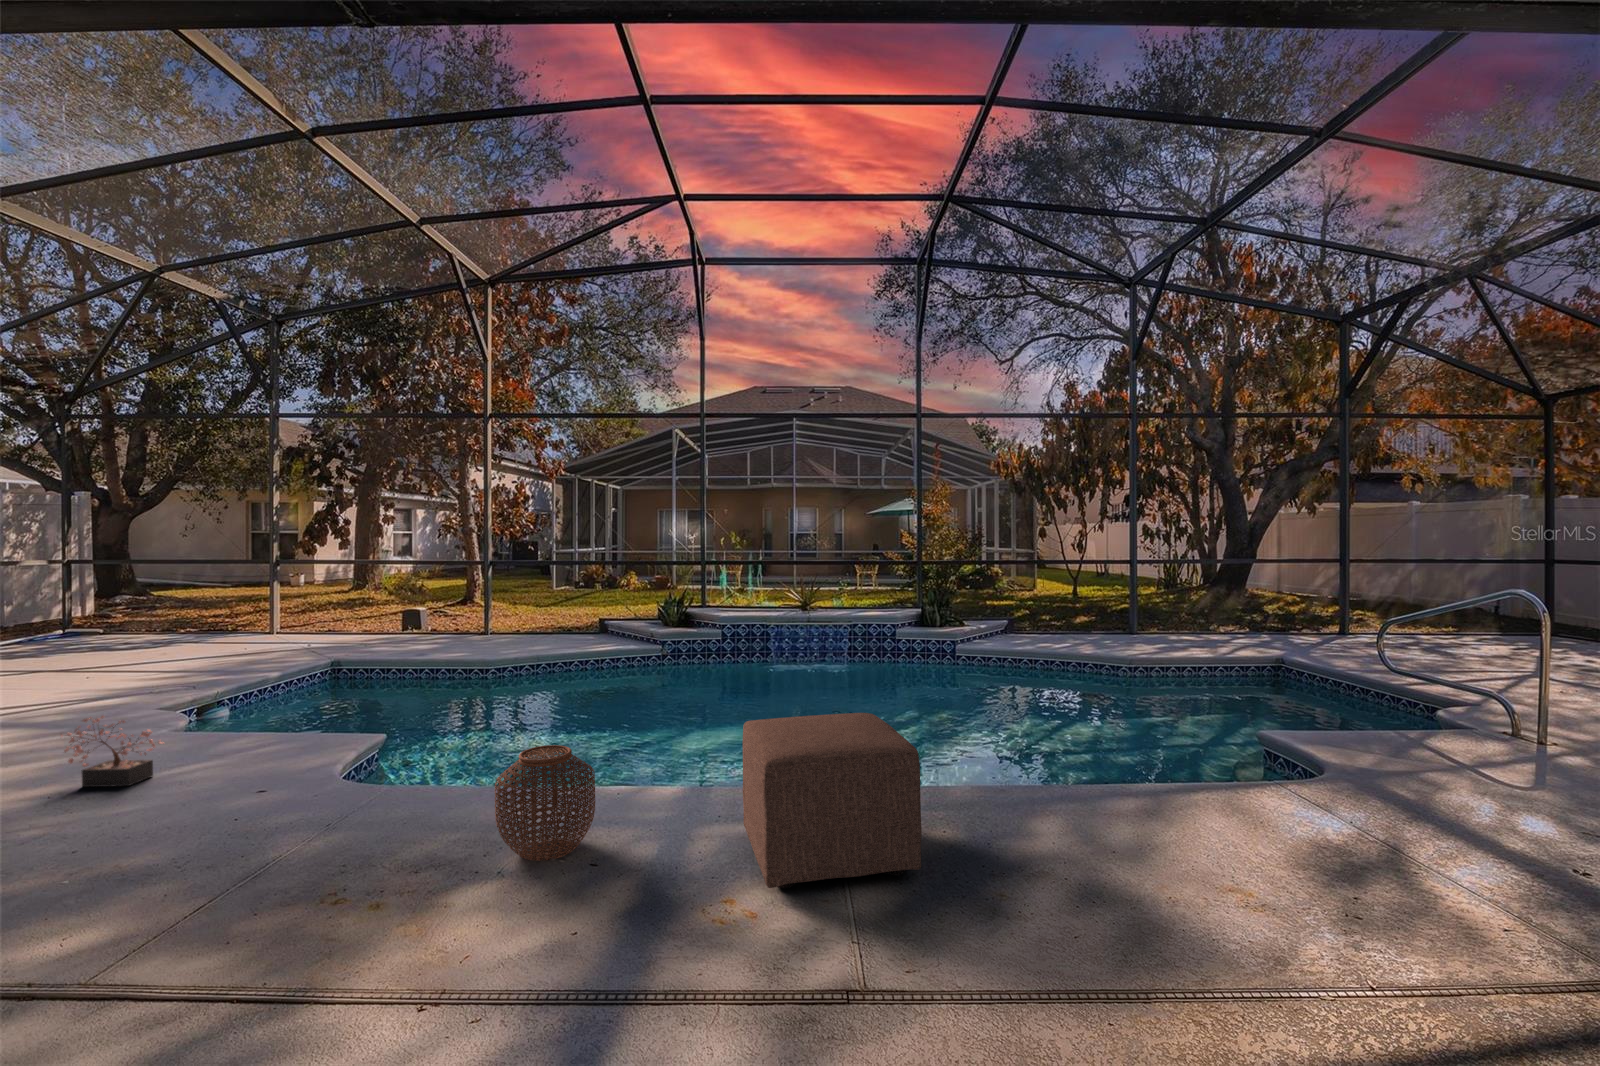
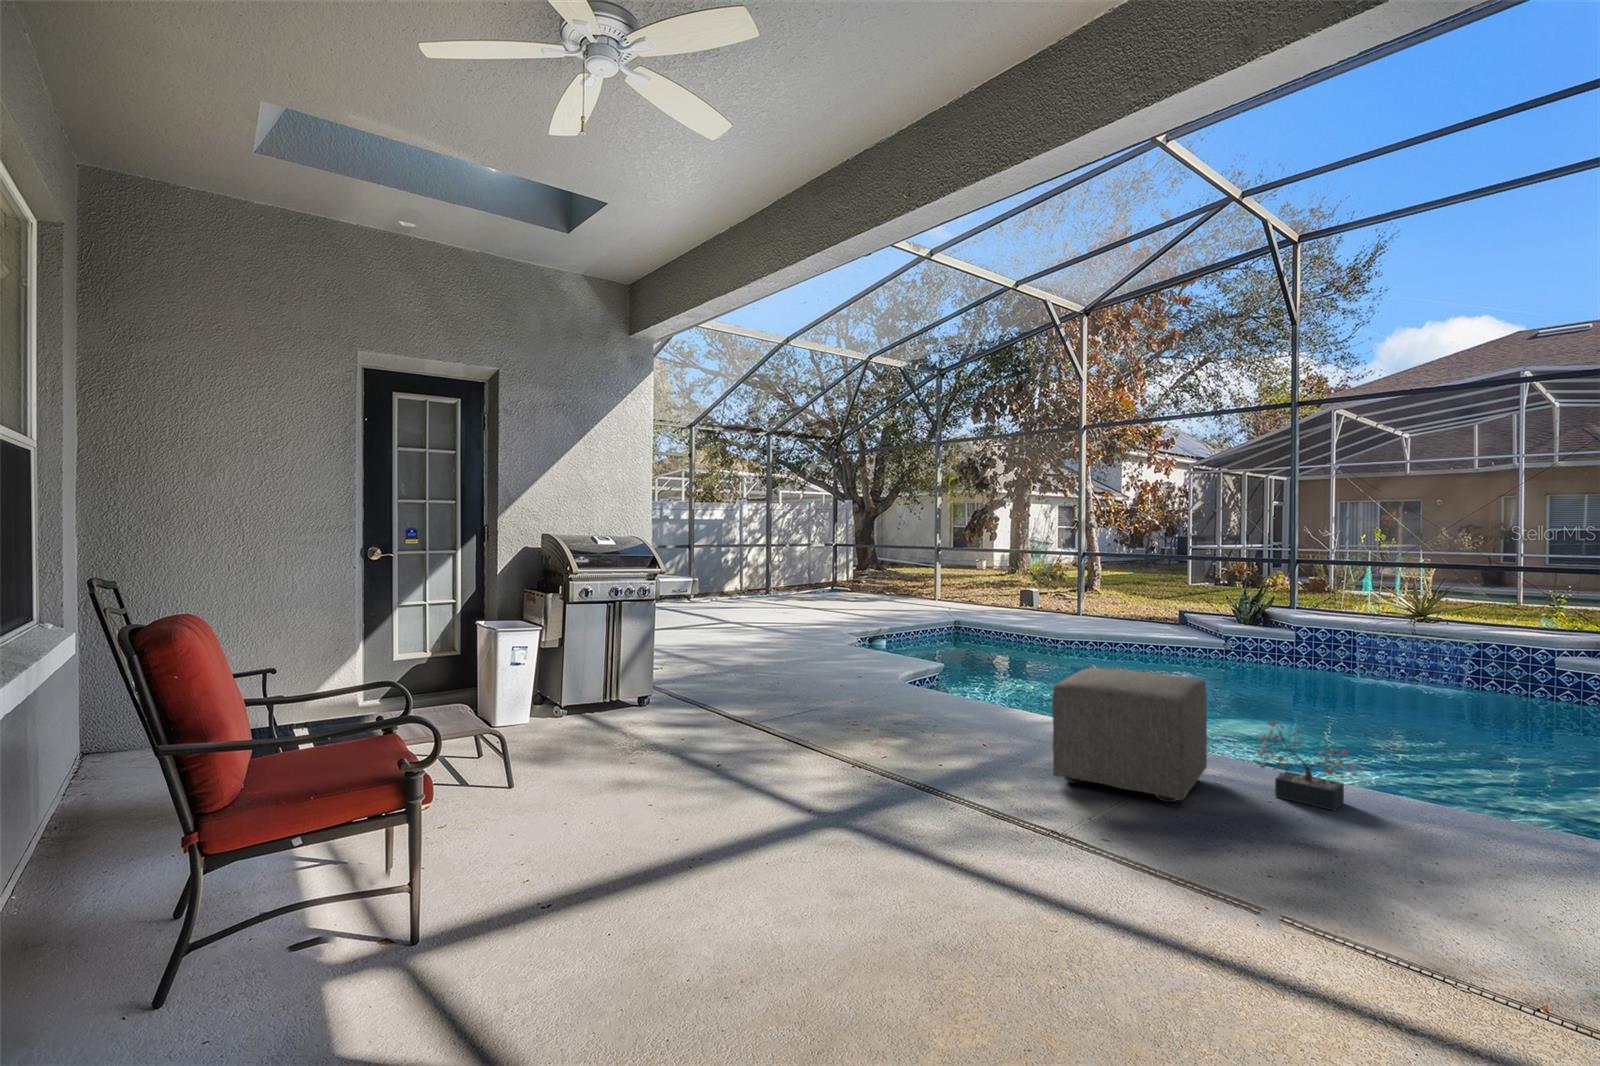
decorative plant: present [61,716,164,787] -> present [1256,721,1357,810]
woven basket: present [495,745,595,861] -> none [926,662,989,734]

